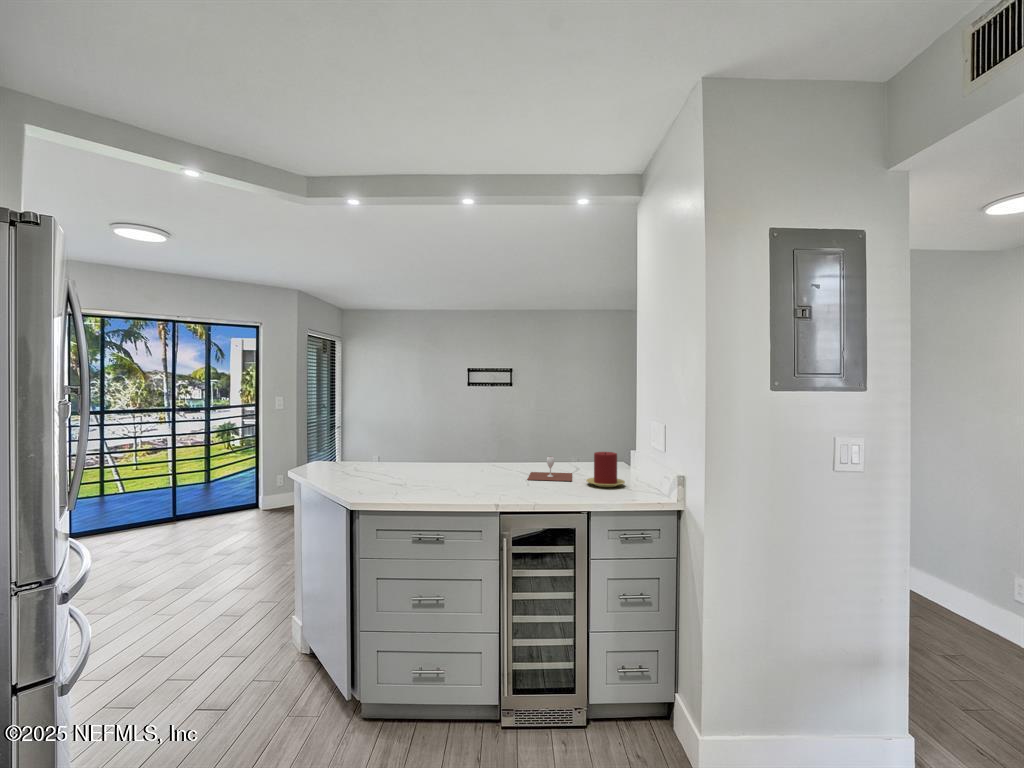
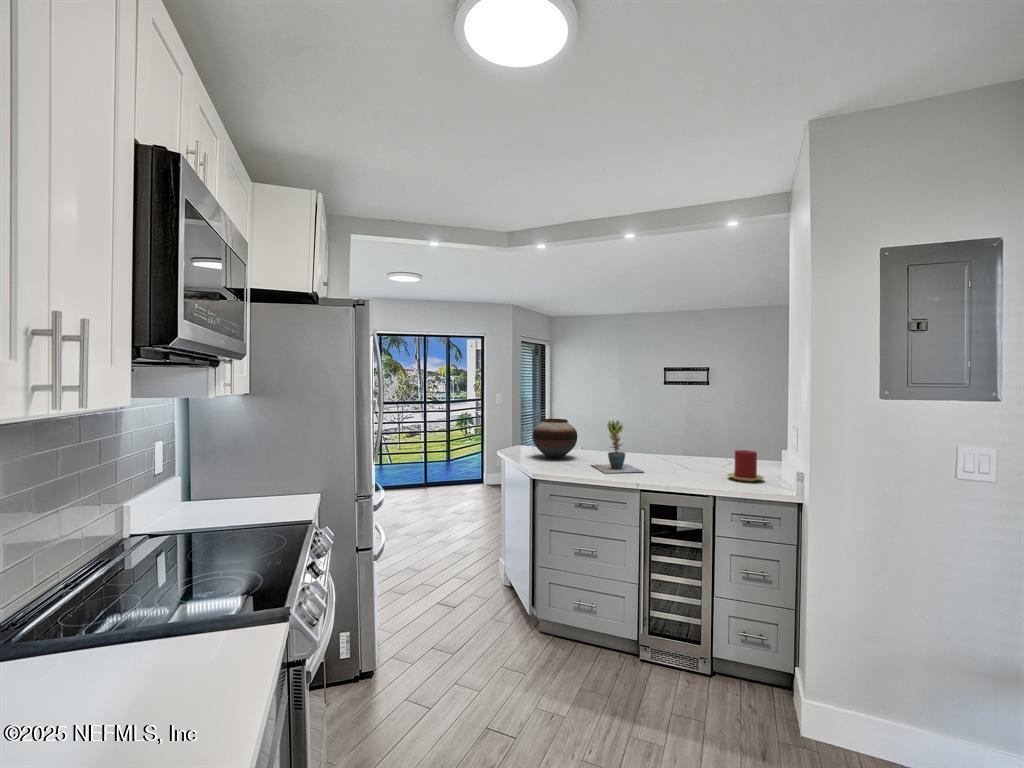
potted plant: none [424,423,496,492] -> present [592,420,643,473]
vase: none [343,425,403,477] -> present [533,419,577,459]
wine glass: present [527,457,572,481] -> none [676,452,723,474]

